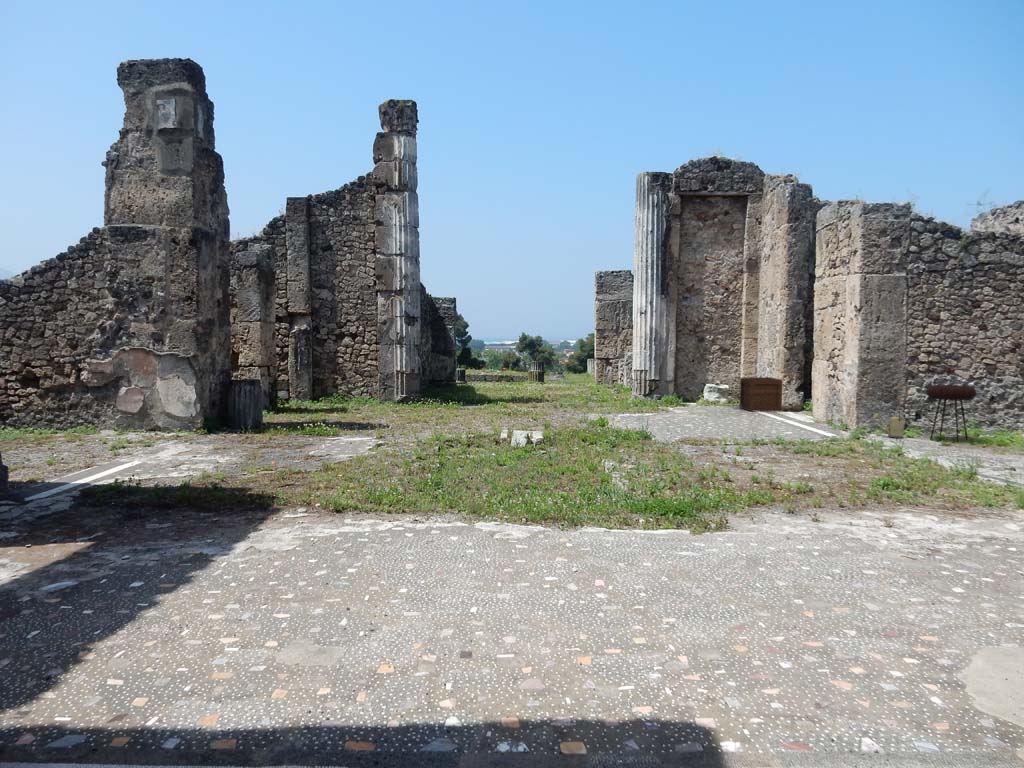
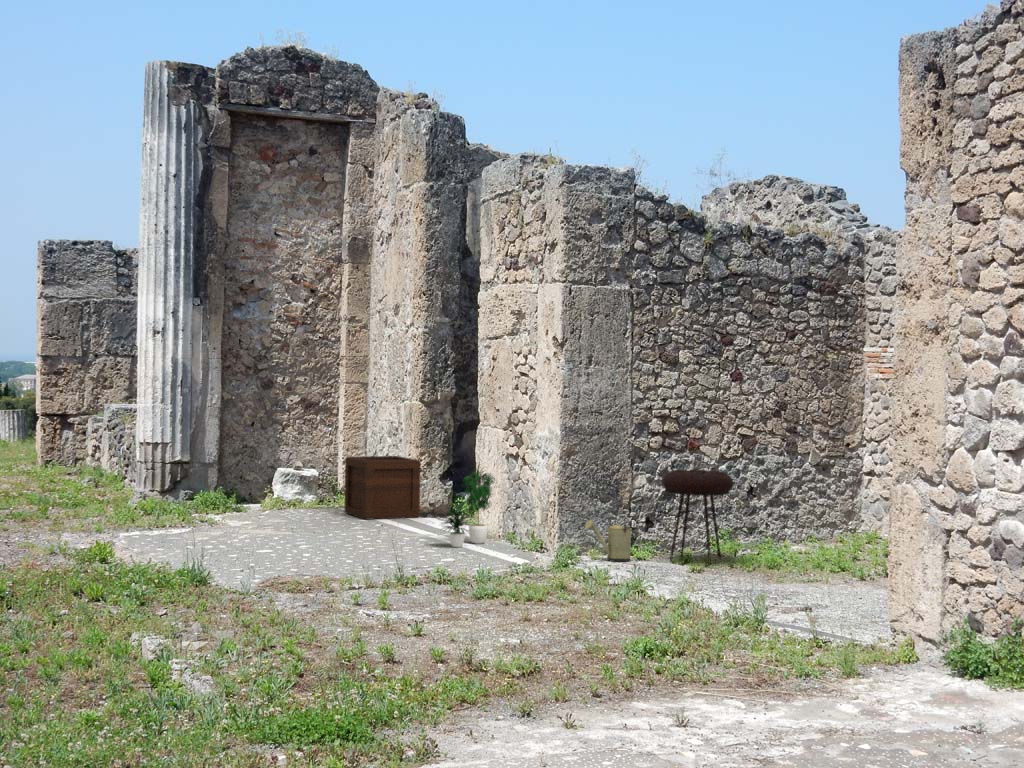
potted plant: none [786,381,822,427] -> present [441,468,495,547]

